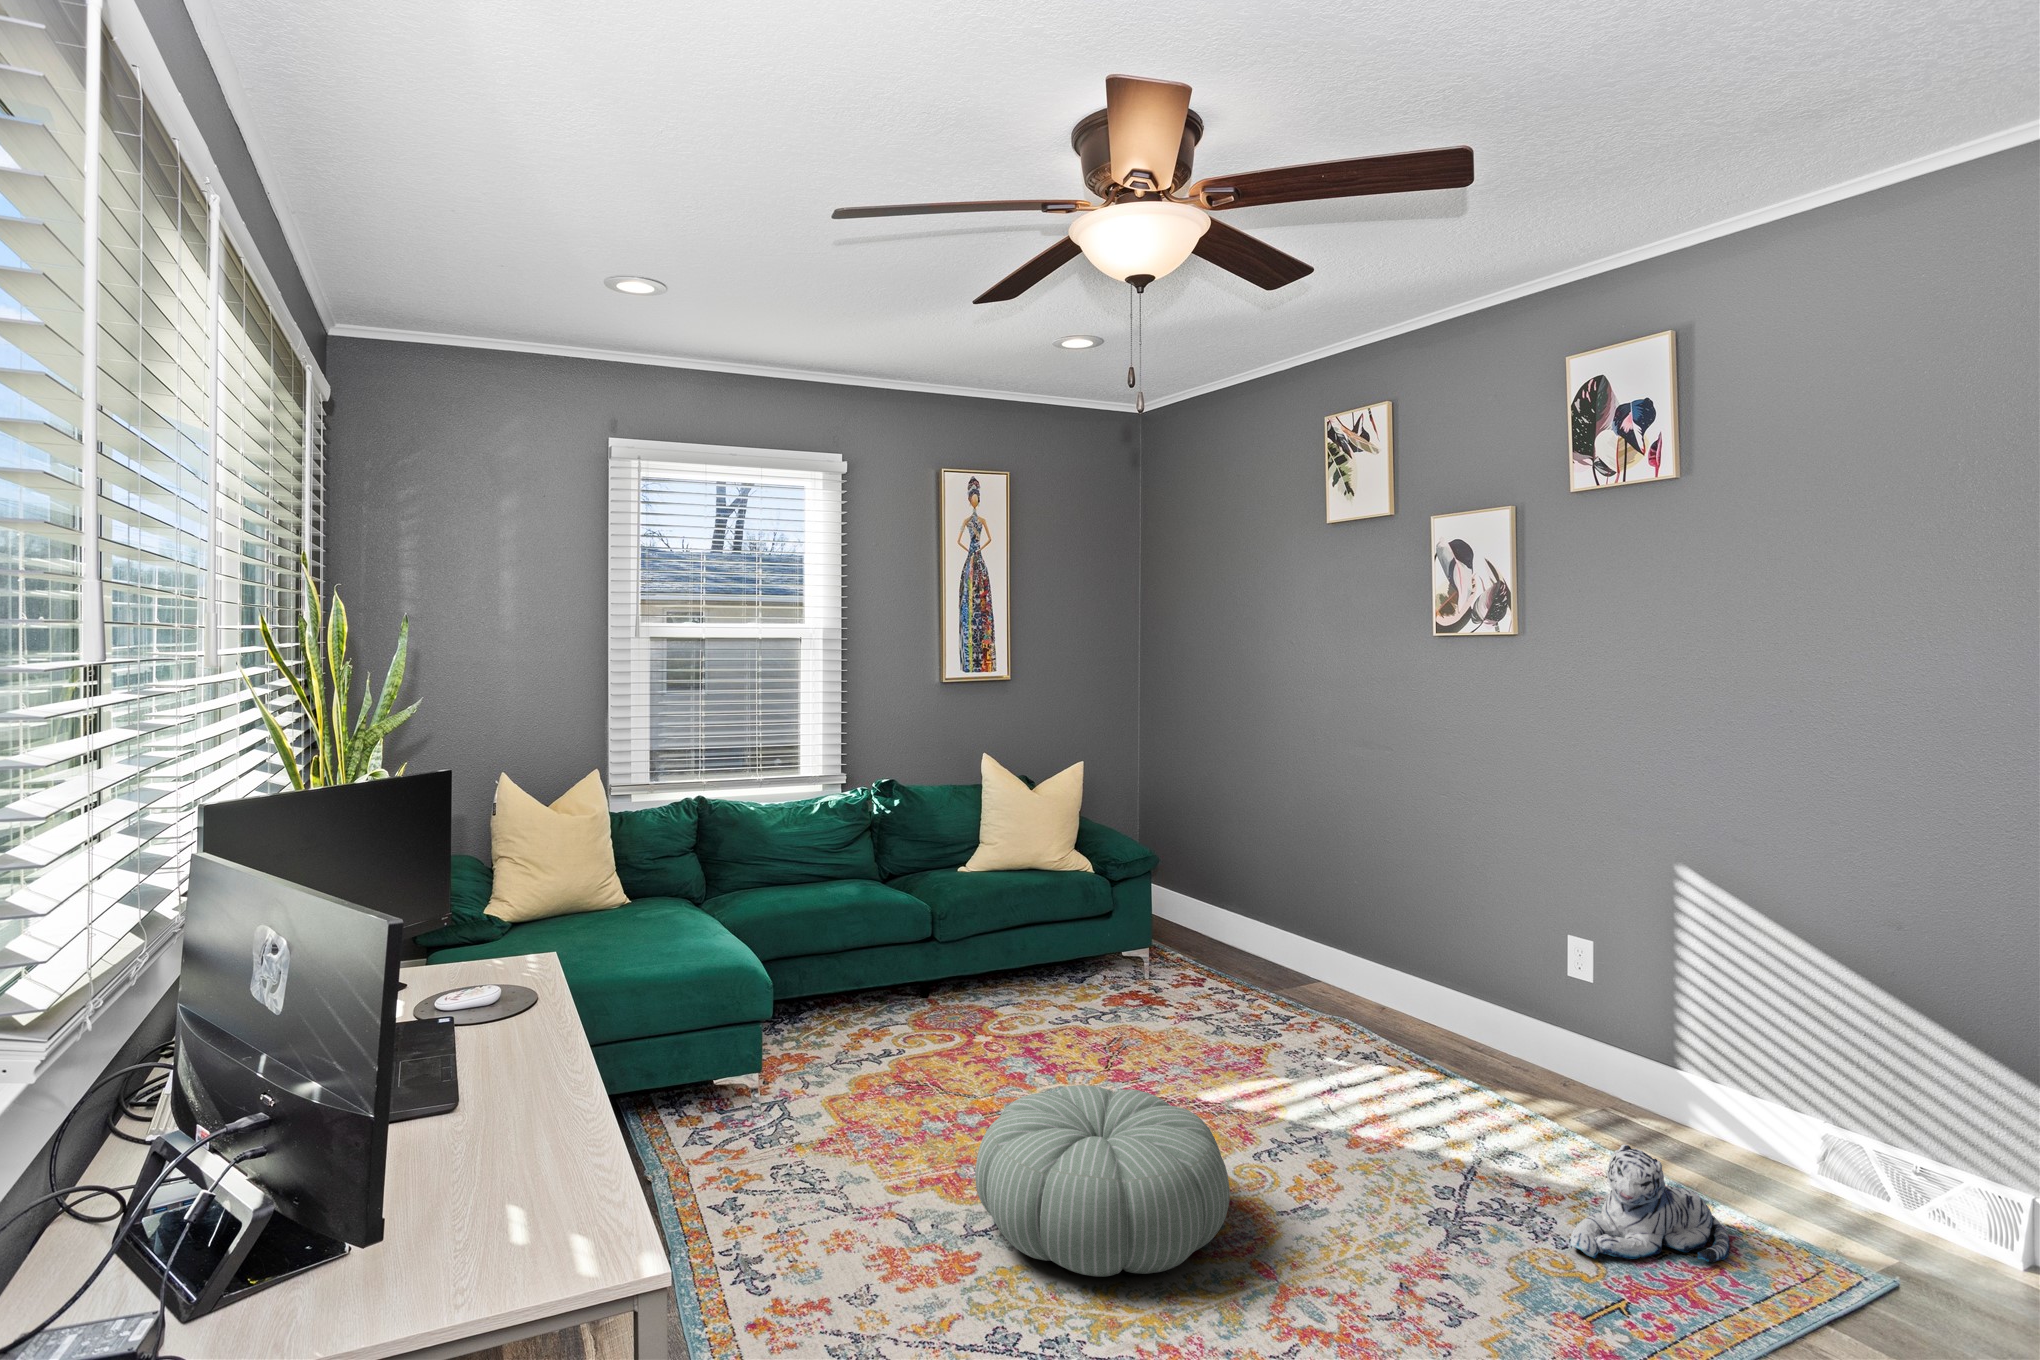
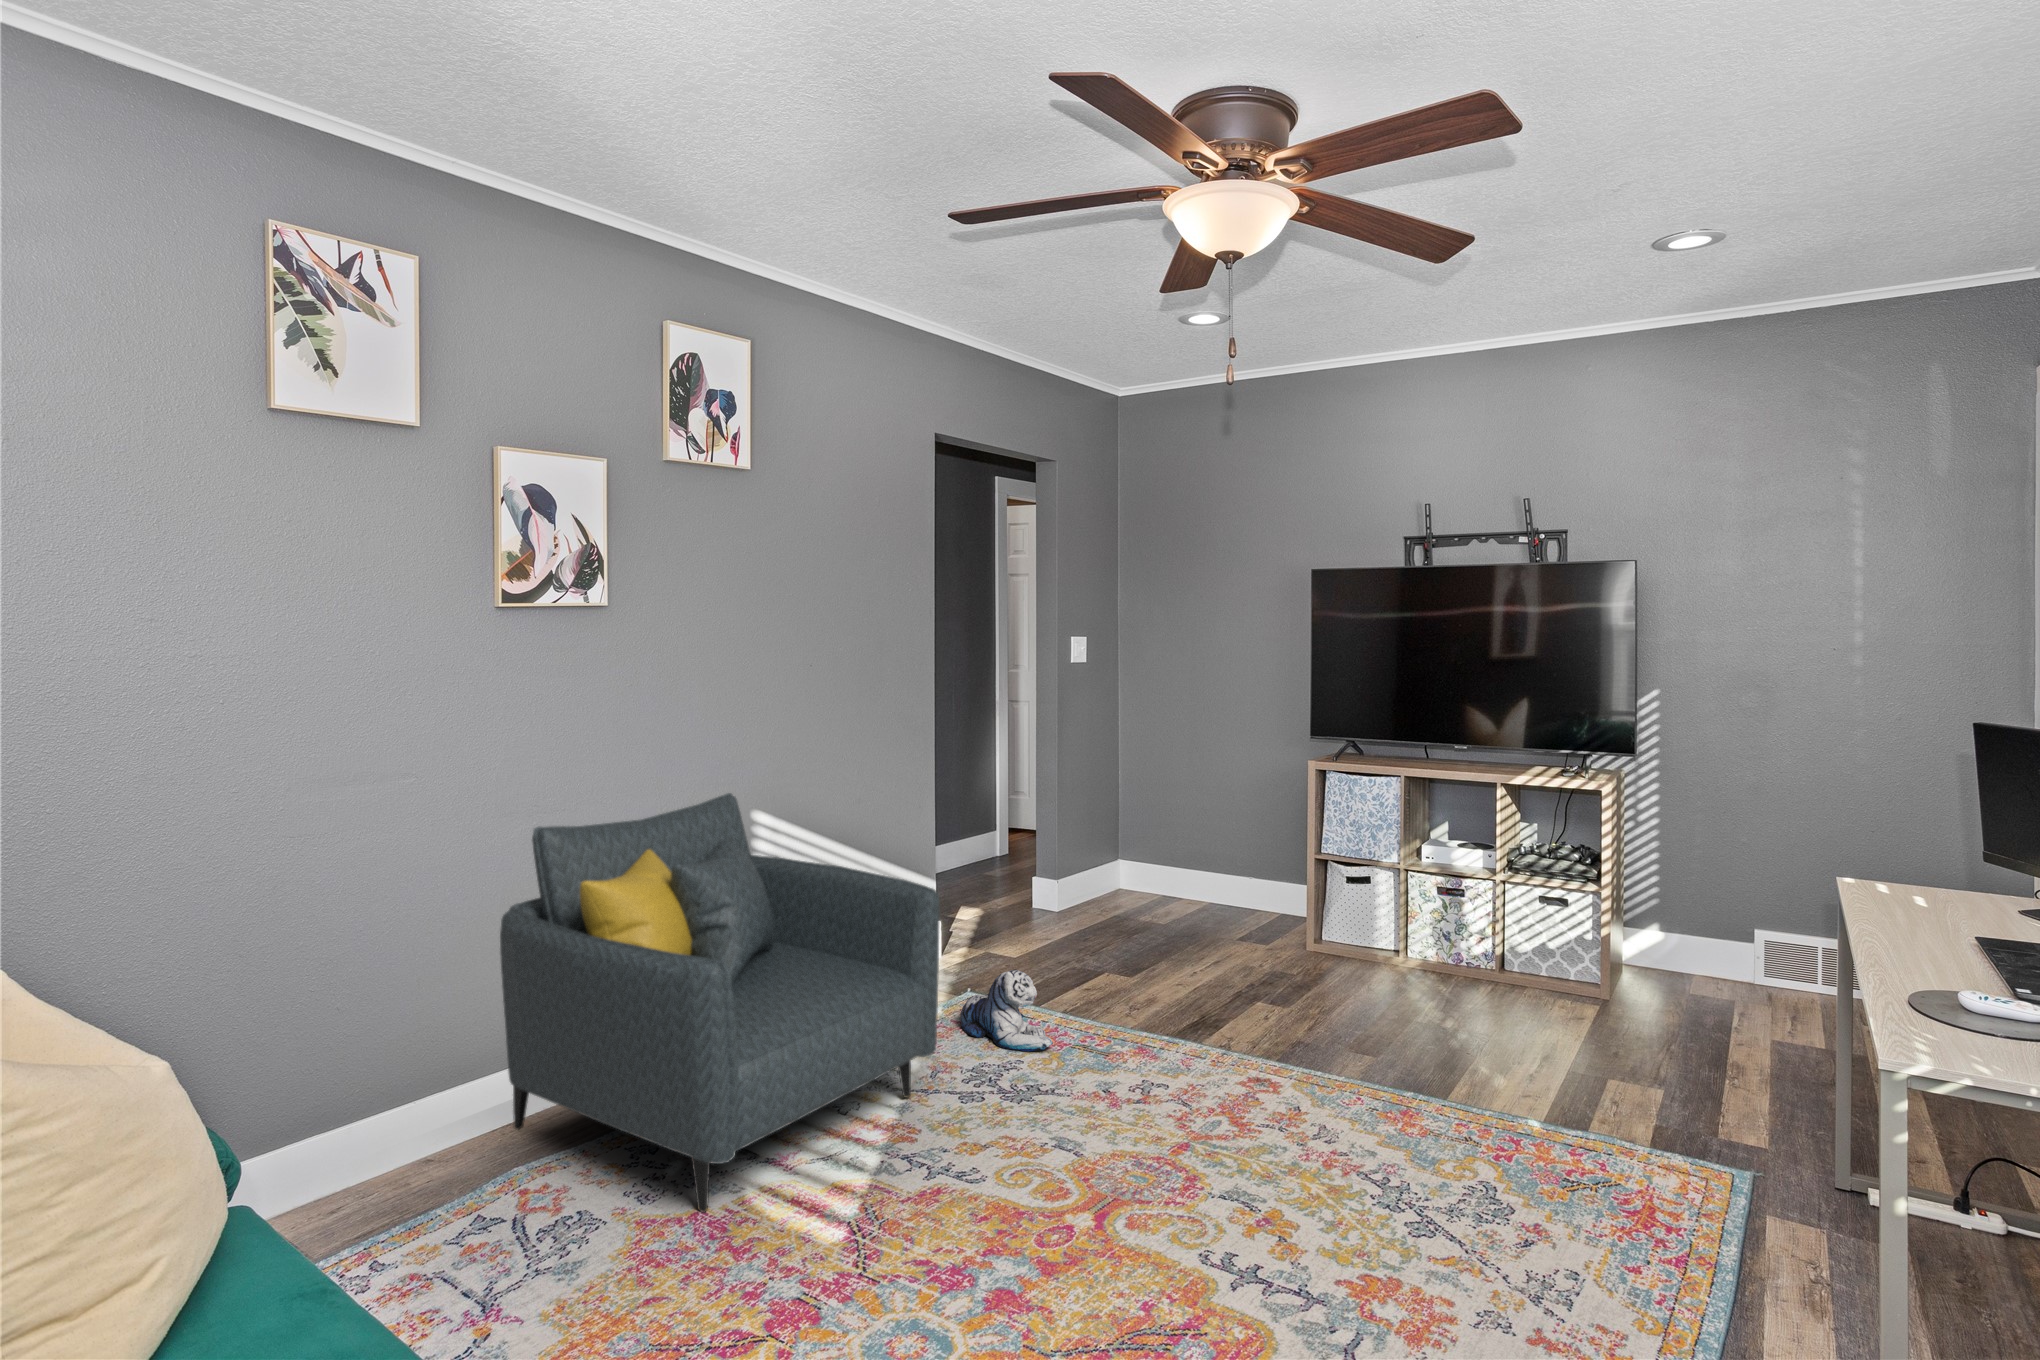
armchair: none [1220,800,1612,1148] -> present [500,793,940,1213]
pouf: present [975,1085,1230,1277] -> none [1089,1076,1352,1278]

